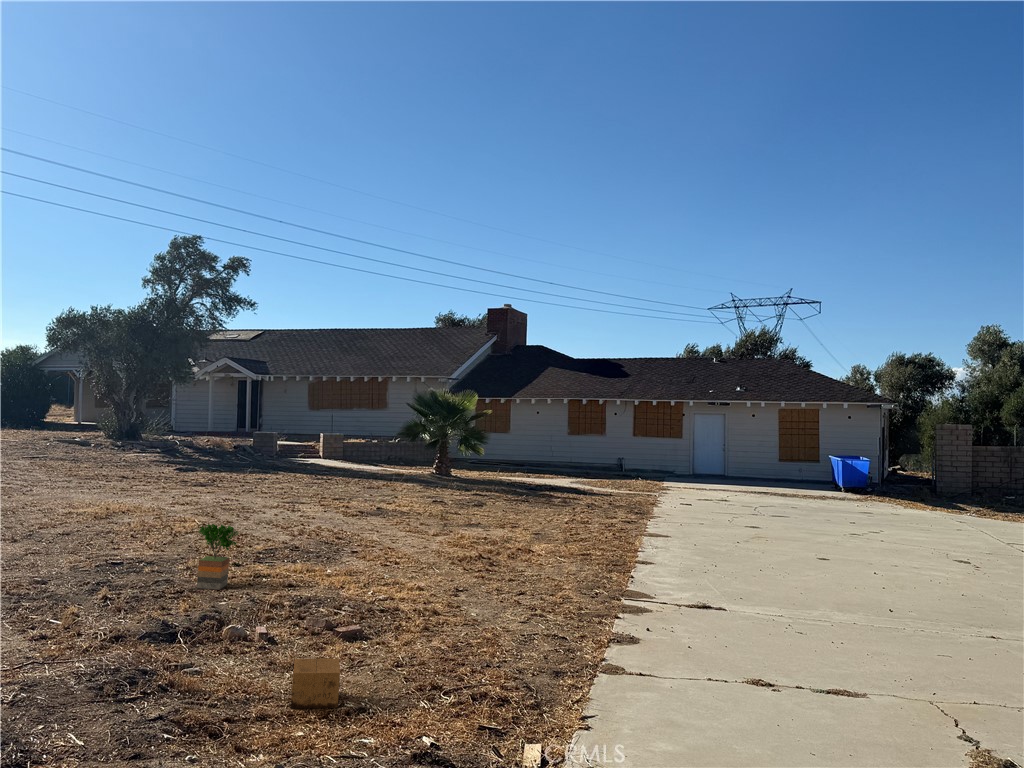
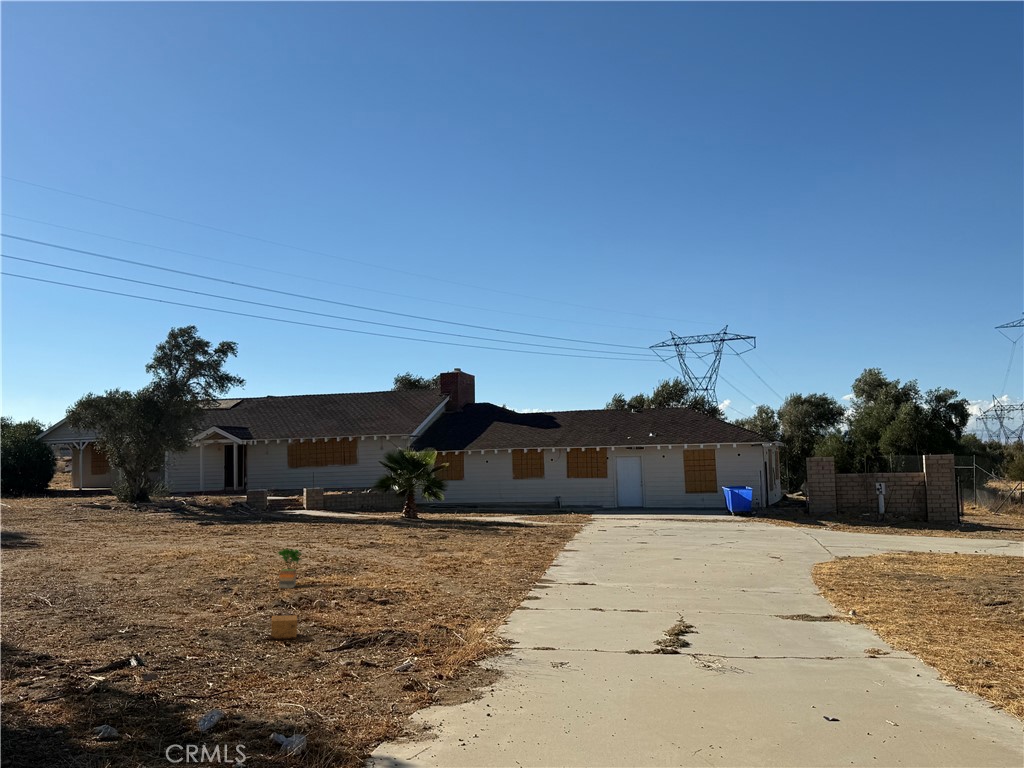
cardboard box: present [291,659,340,708] -> present [271,615,297,640]

